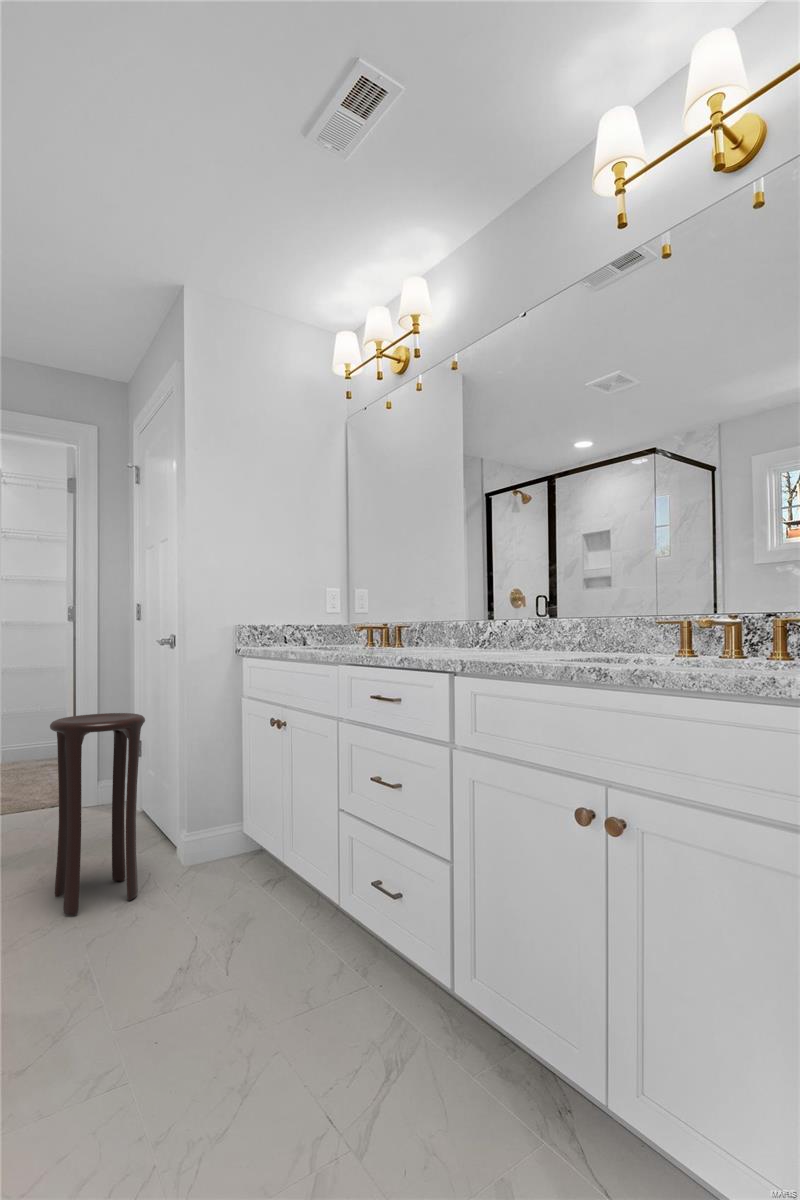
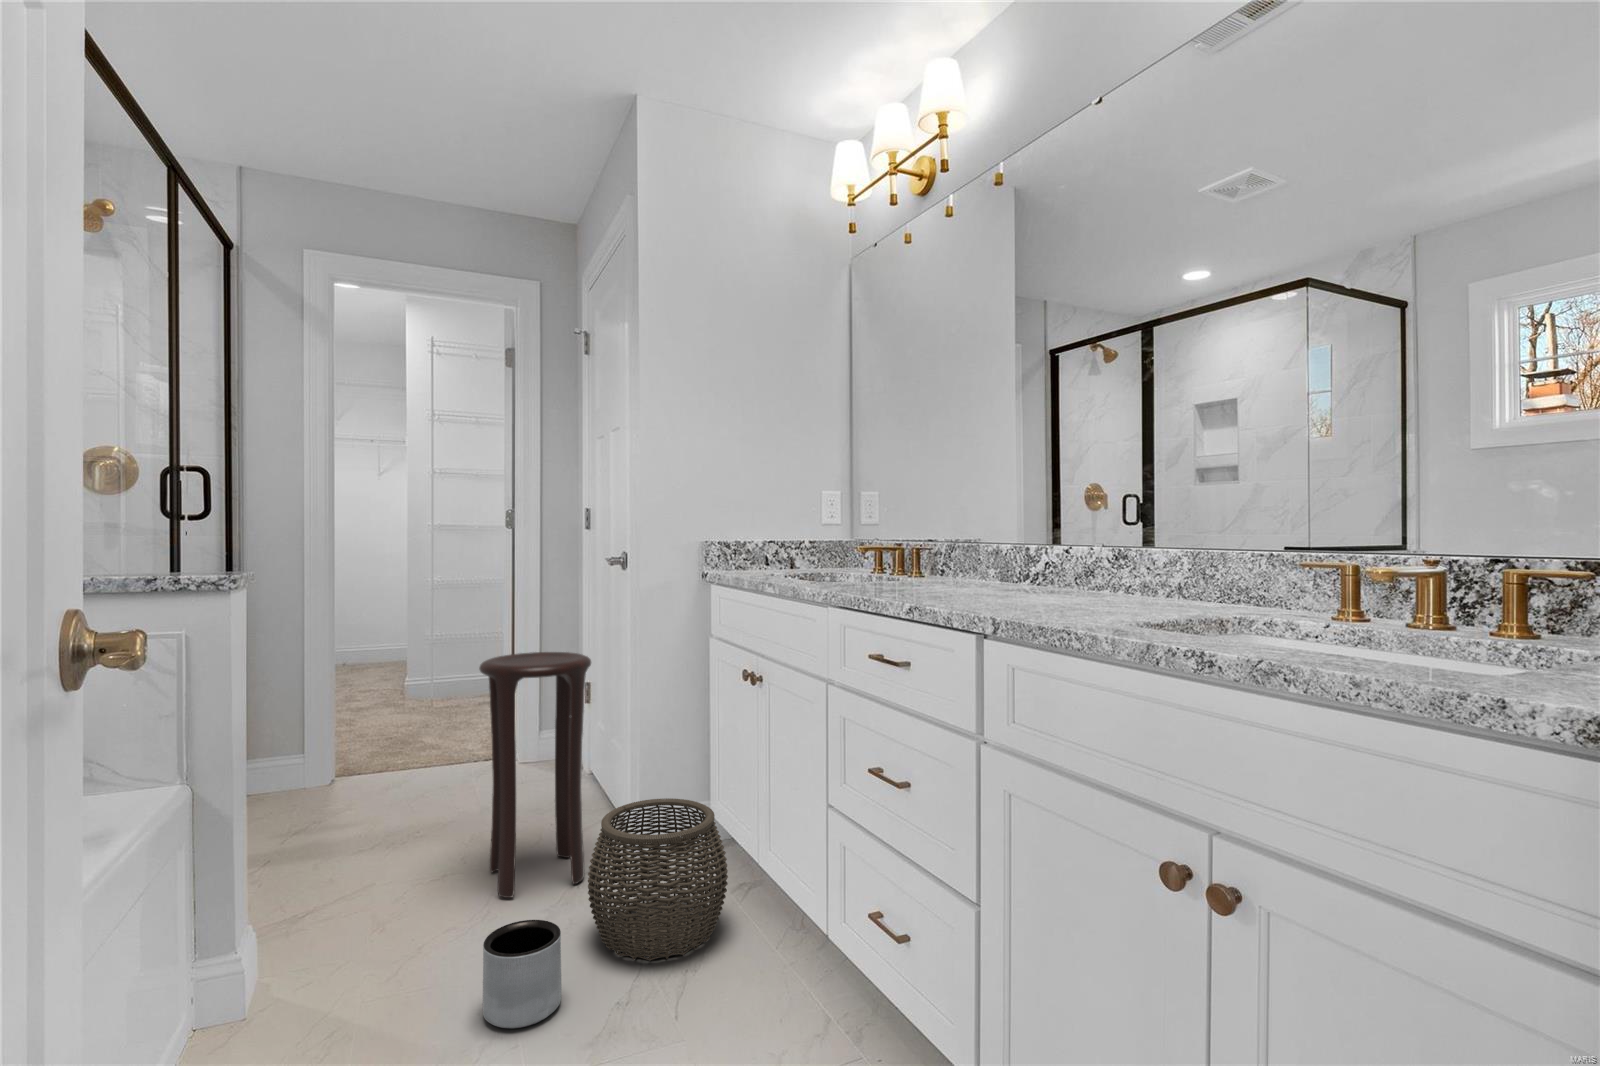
woven basket: none [145,822,260,950] -> present [588,798,728,961]
planter: none [59,922,126,1011] -> present [483,920,562,1029]

